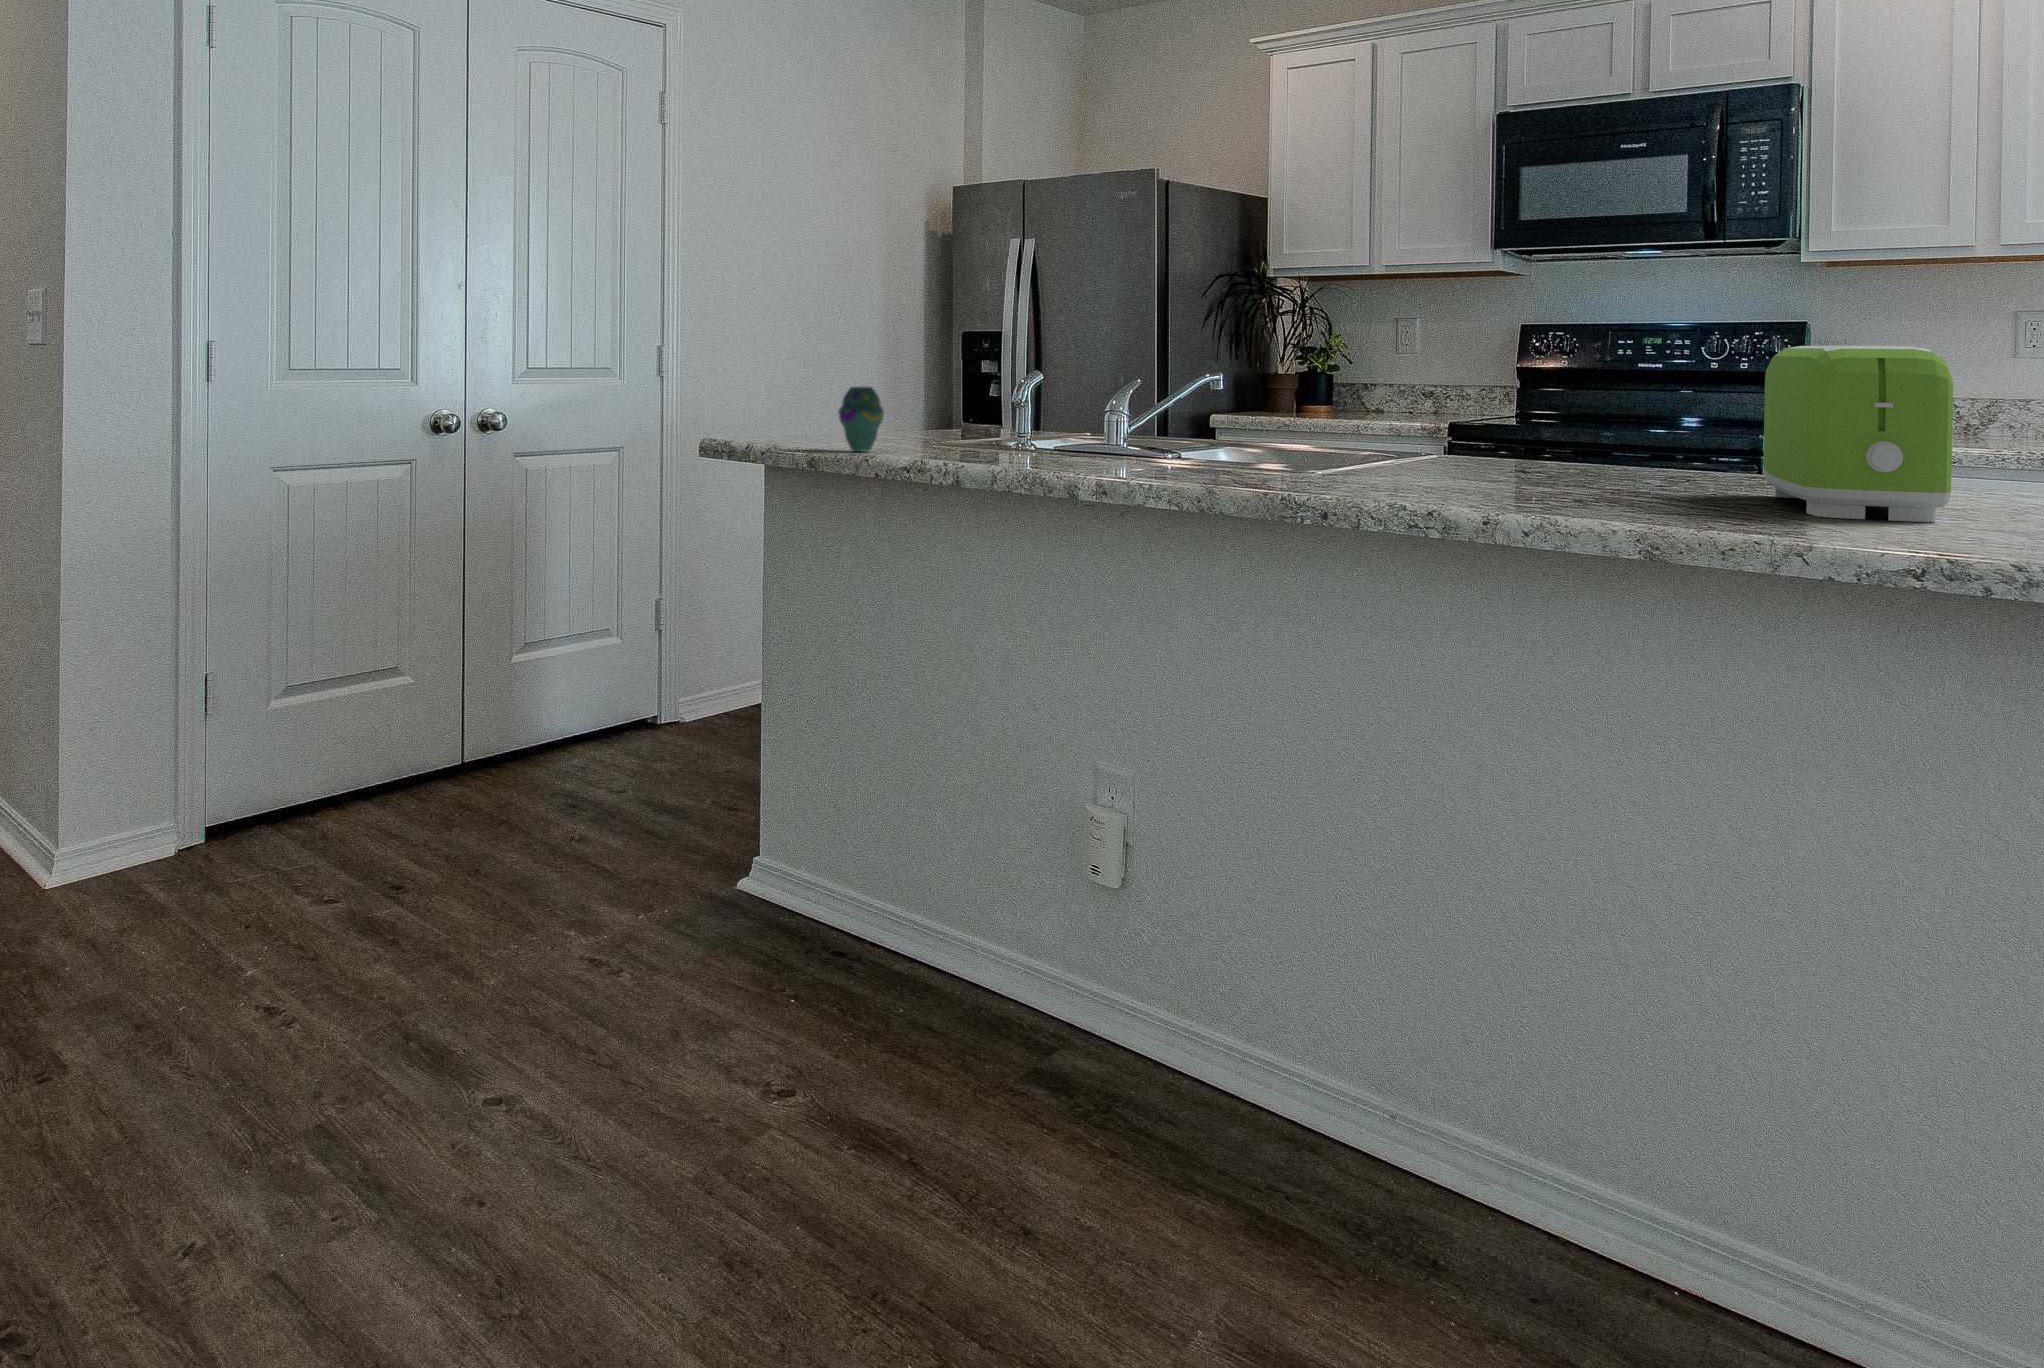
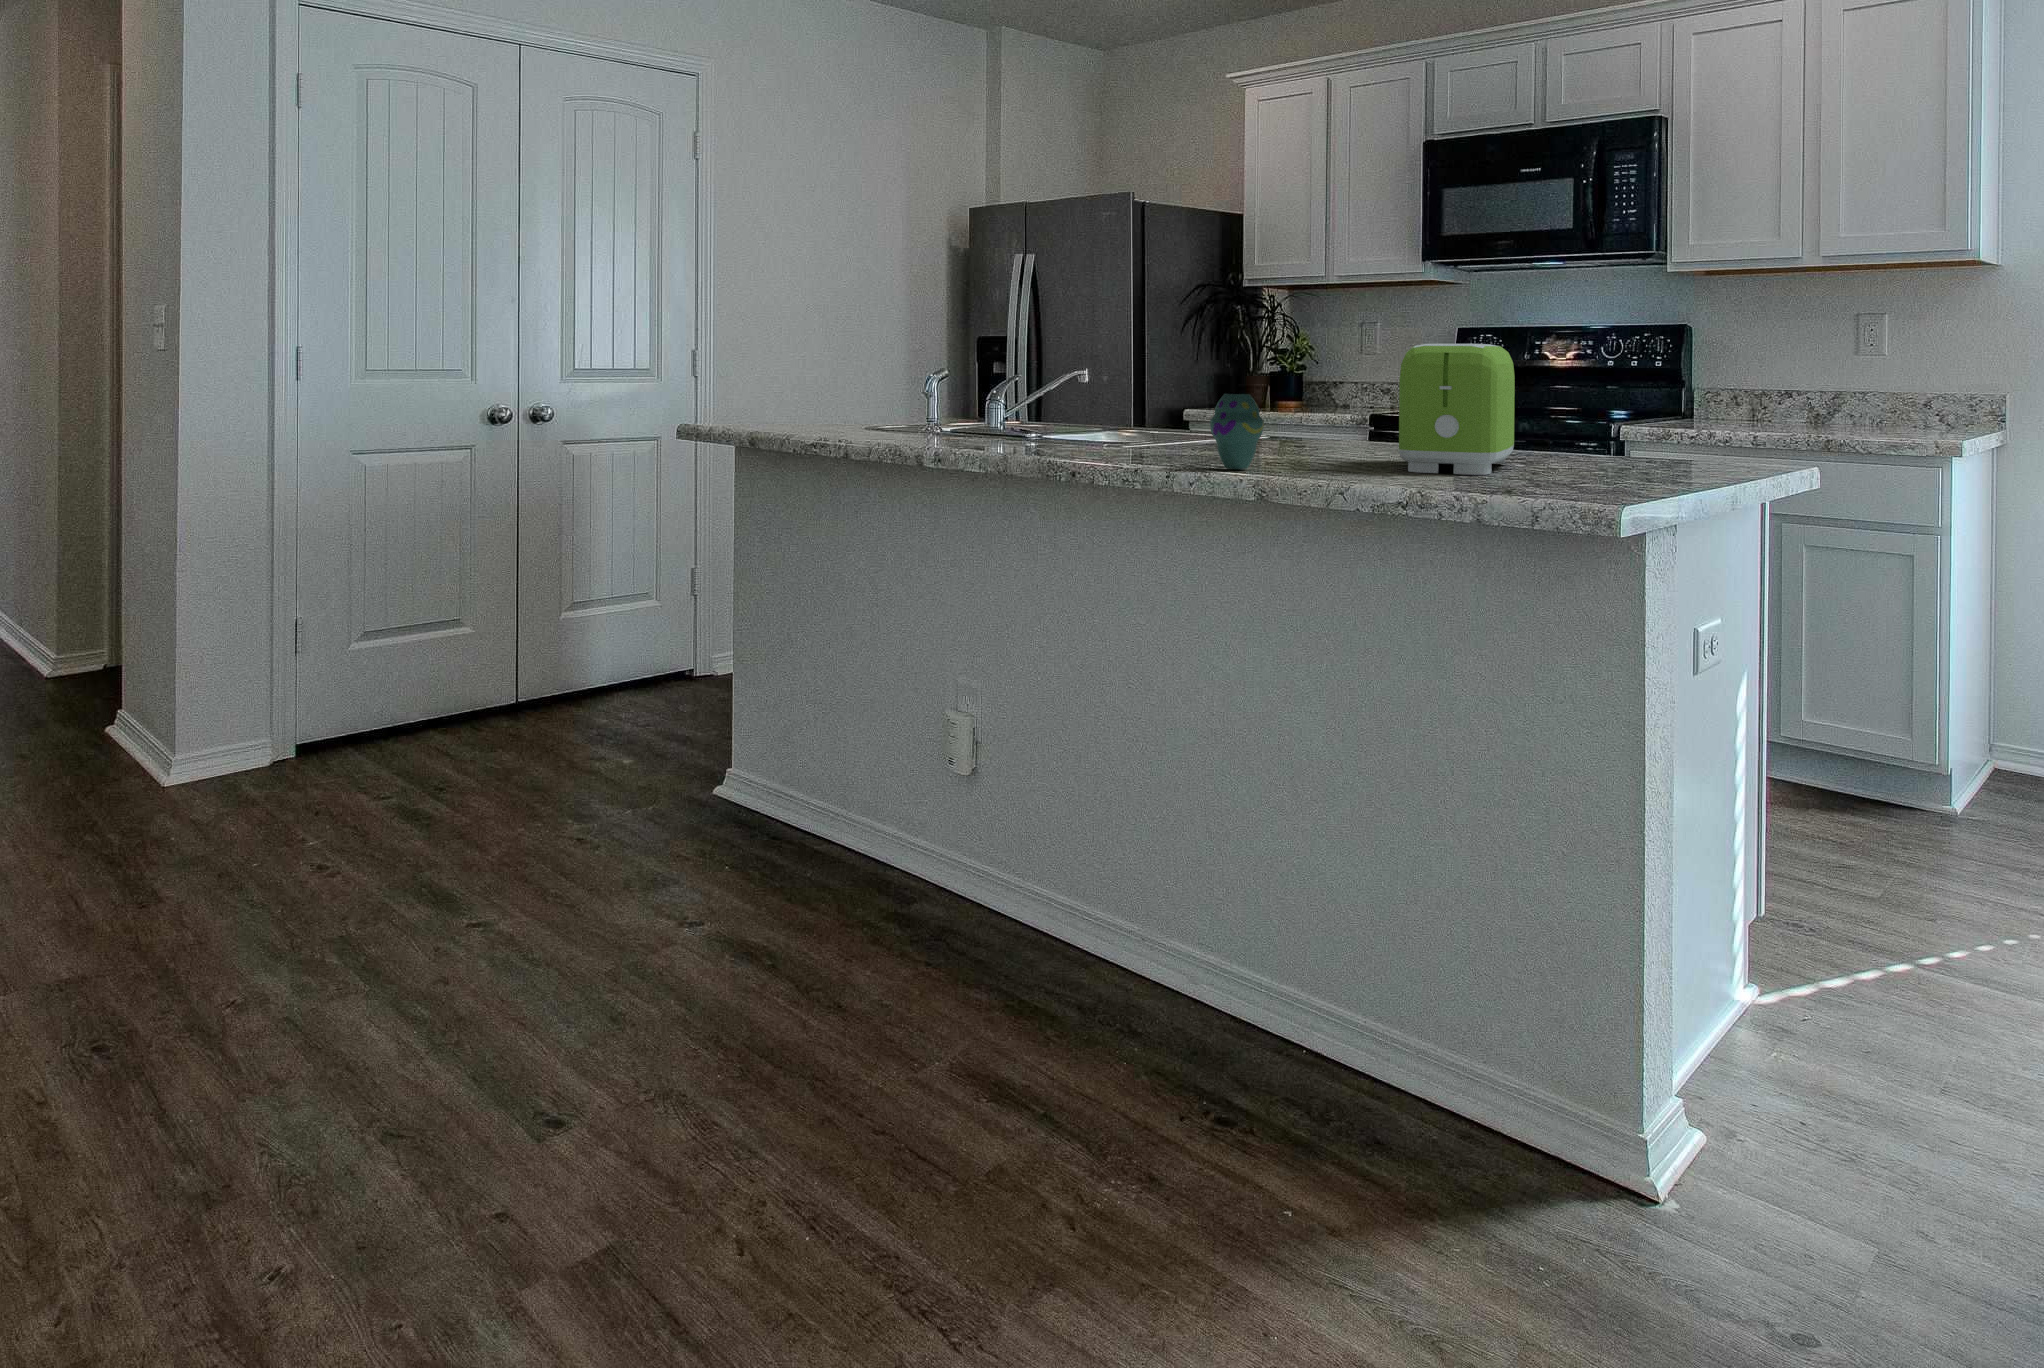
vase: present [839,387,884,451] -> present [1210,393,1264,469]

